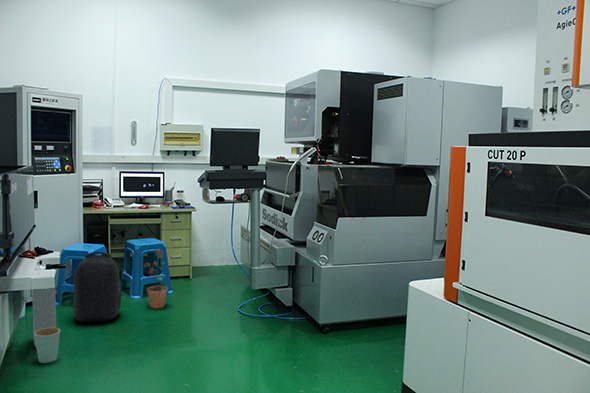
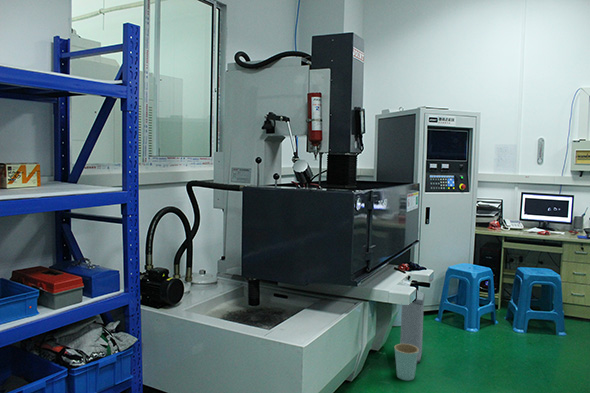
potted plant: present [144,248,167,309] -> none [530,283,558,354]
backpack: present [73,251,121,322] -> none [446,275,499,352]

